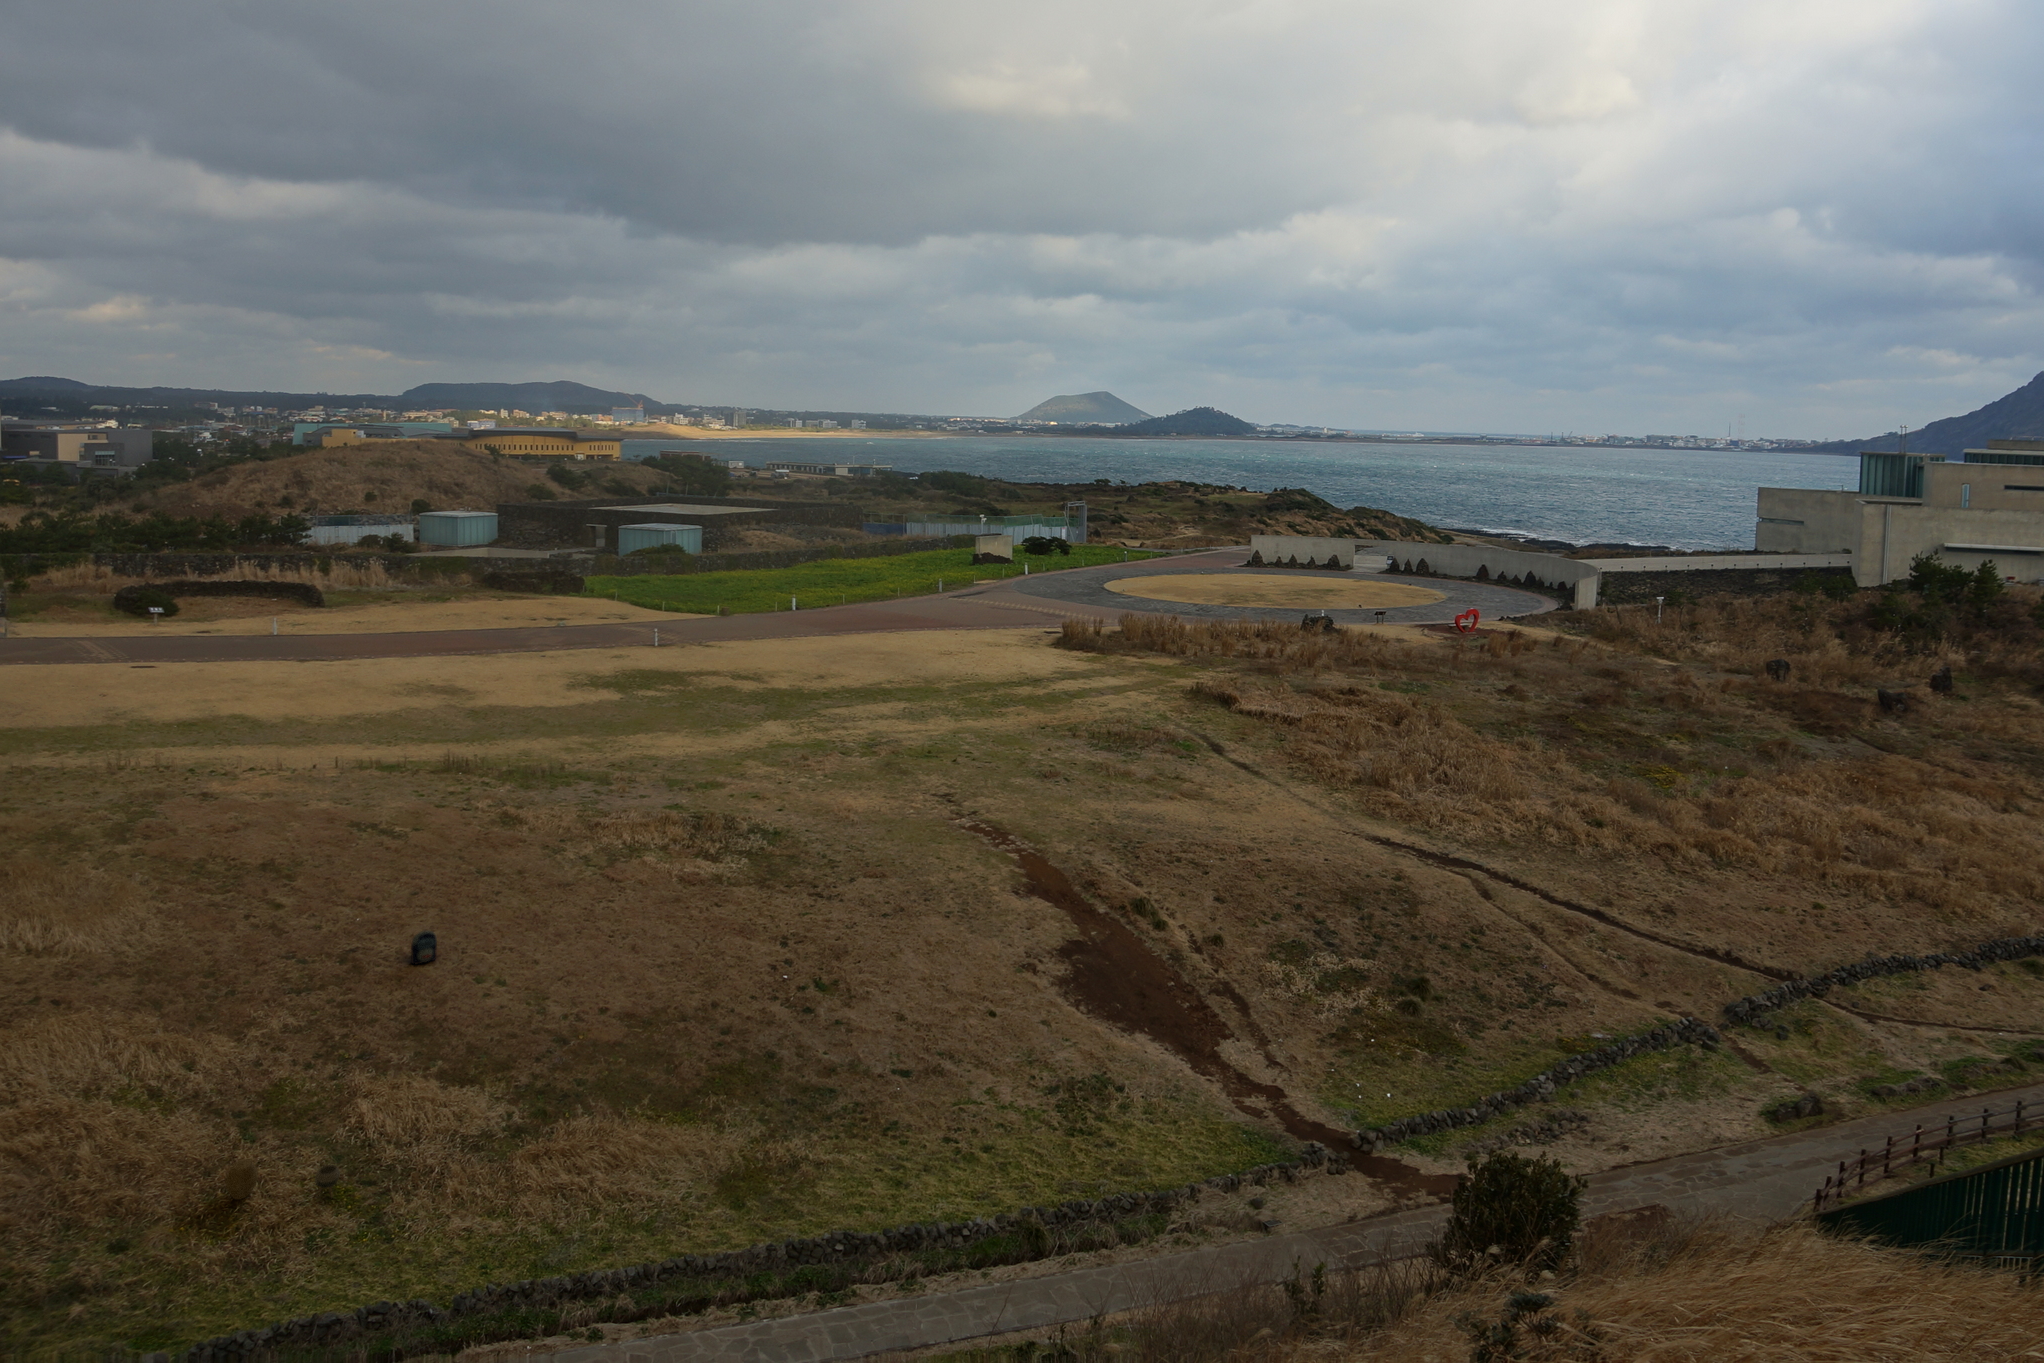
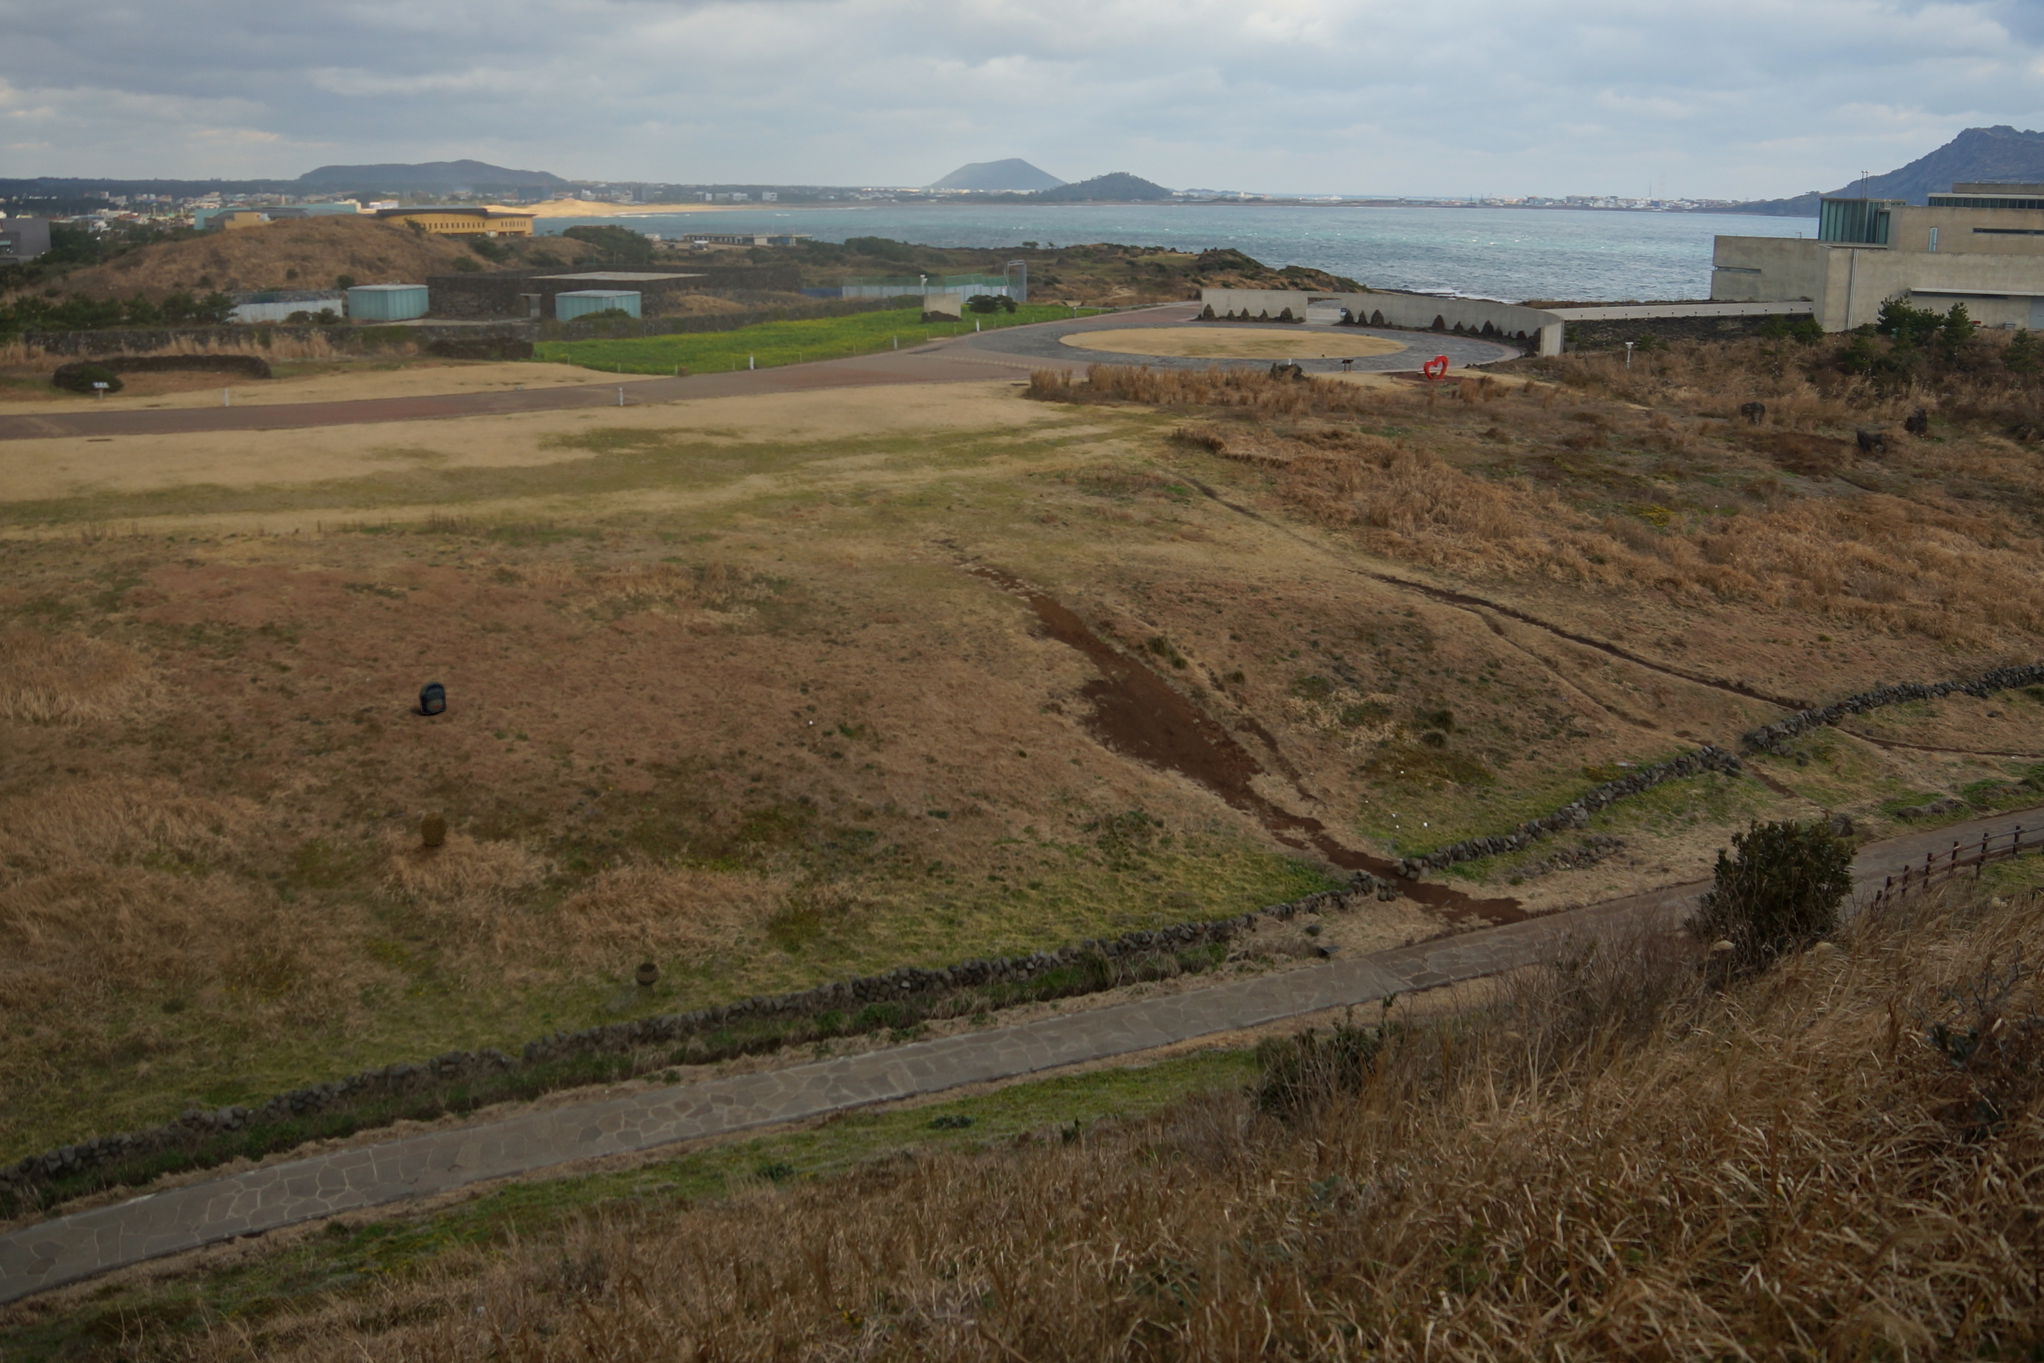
woven basket: present [225,1159,258,1199] -> present [420,812,448,846]
planter: present [315,1165,340,1197] -> present [635,962,659,994]

